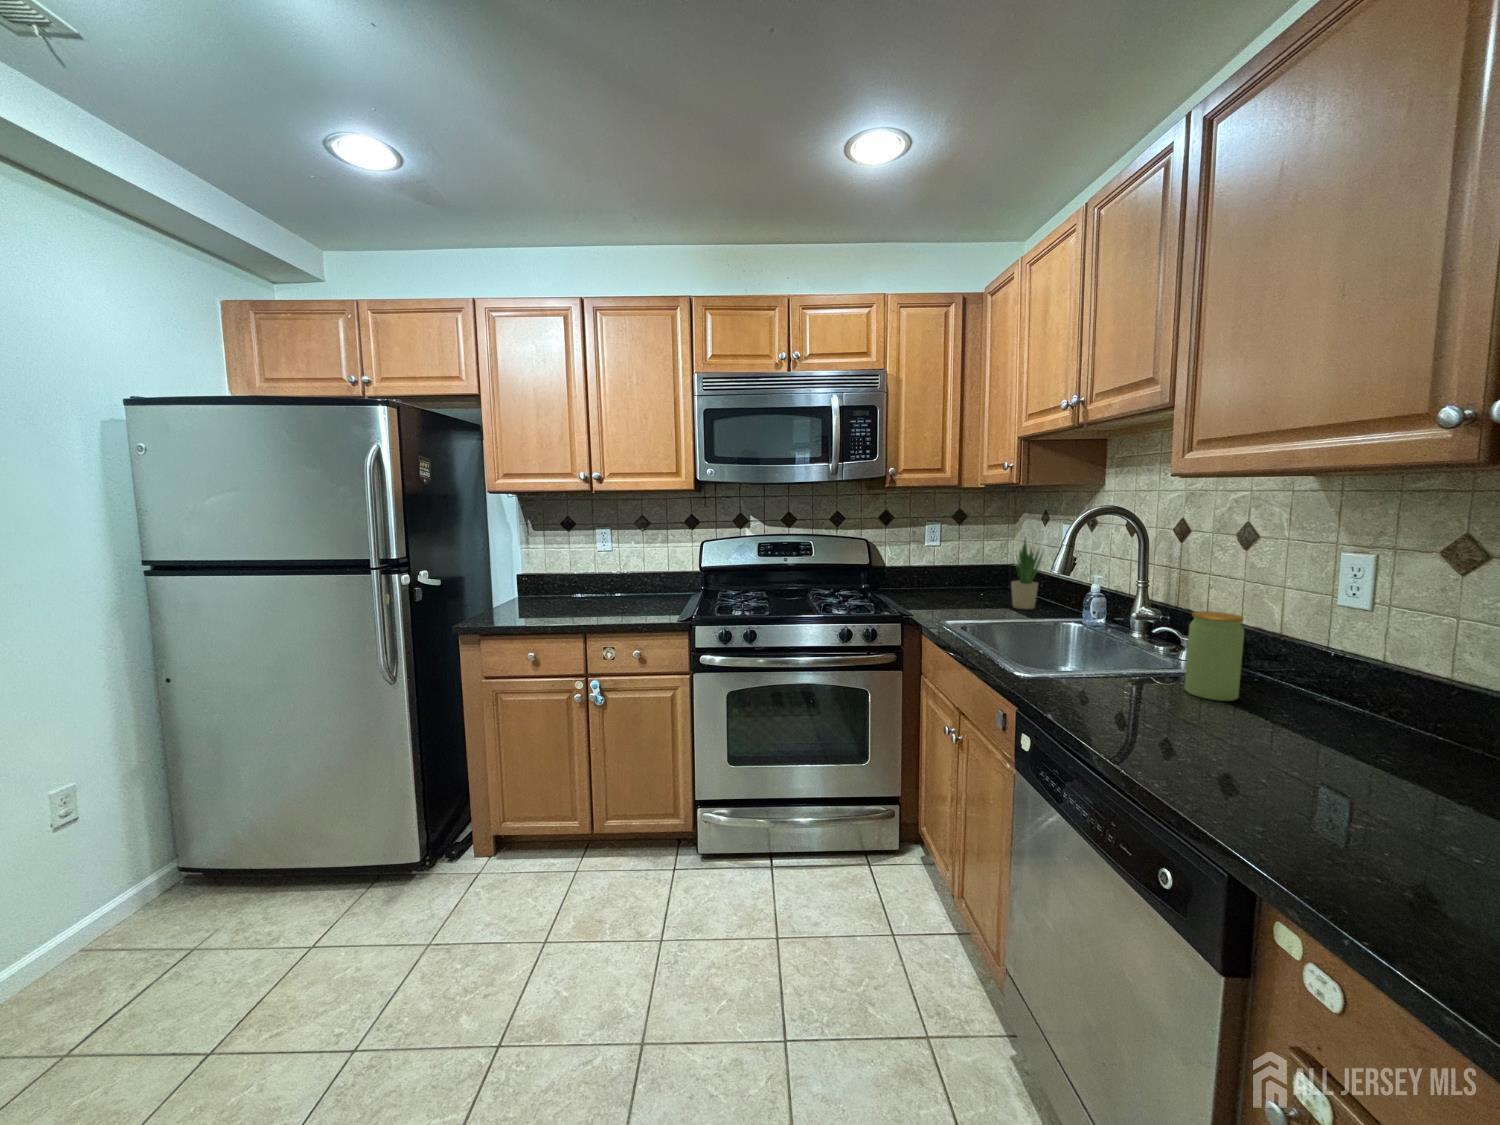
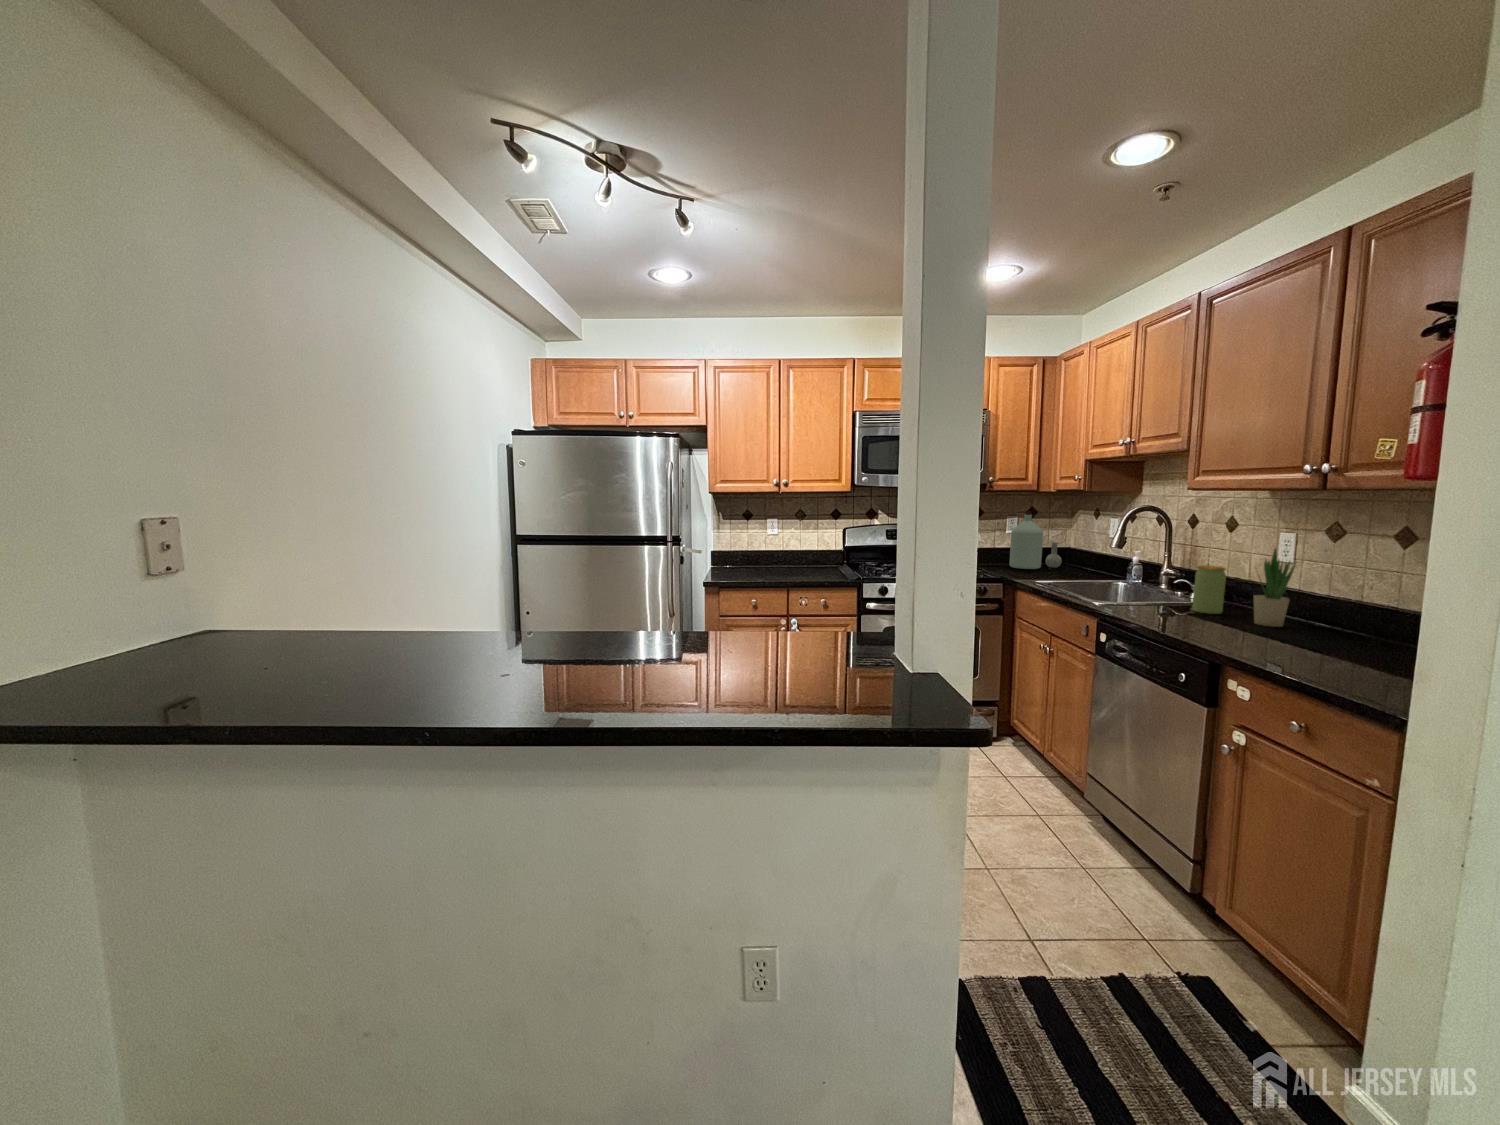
bottle: none [927,516,1000,597] -> present [1009,511,1062,569]
potted plant: present [1011,539,1043,609] -> present [1254,549,1296,627]

